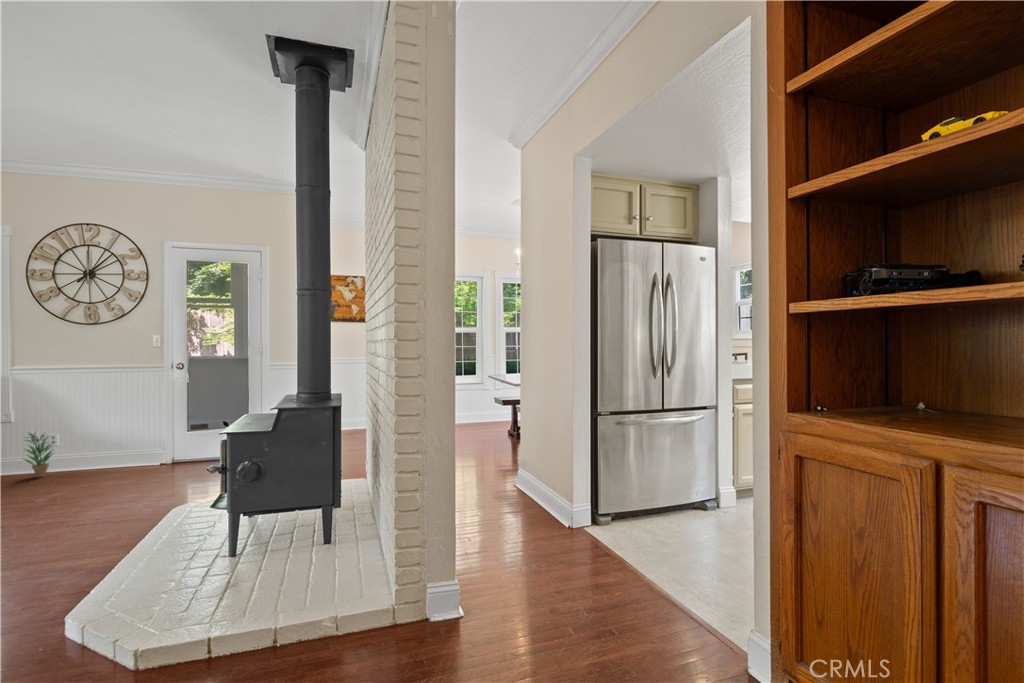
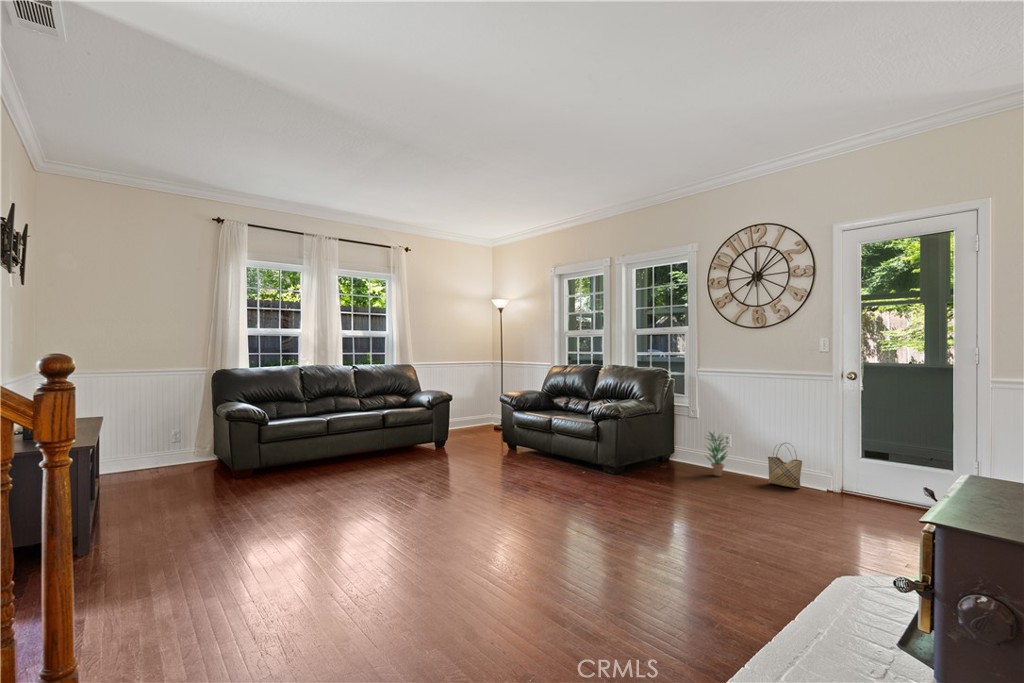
woven basket: none [100,430,136,471] -> present [768,443,802,488]

